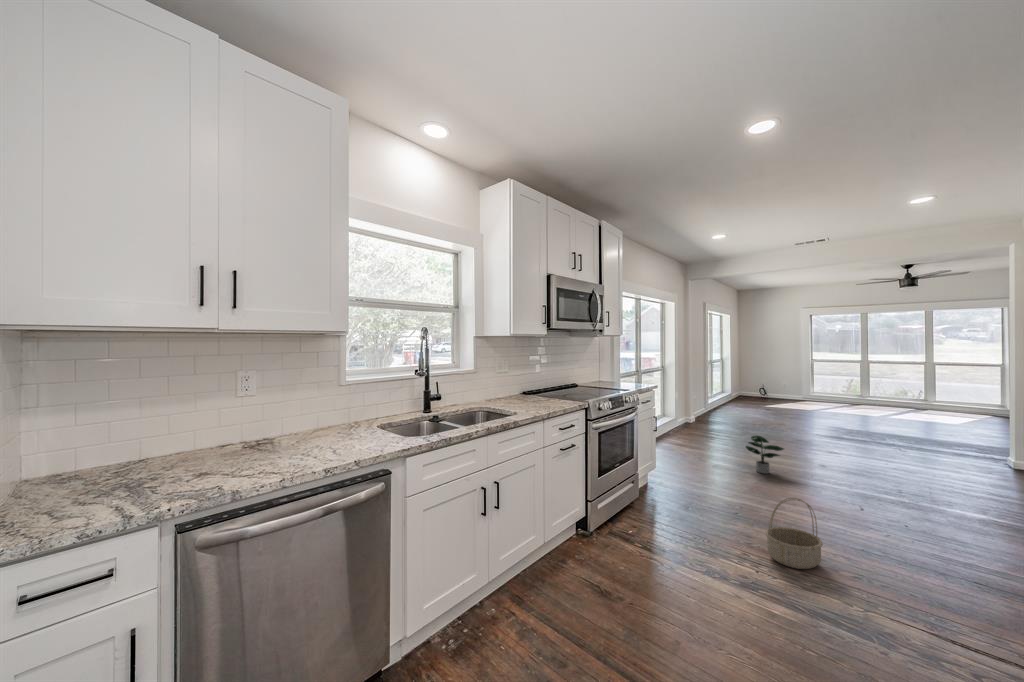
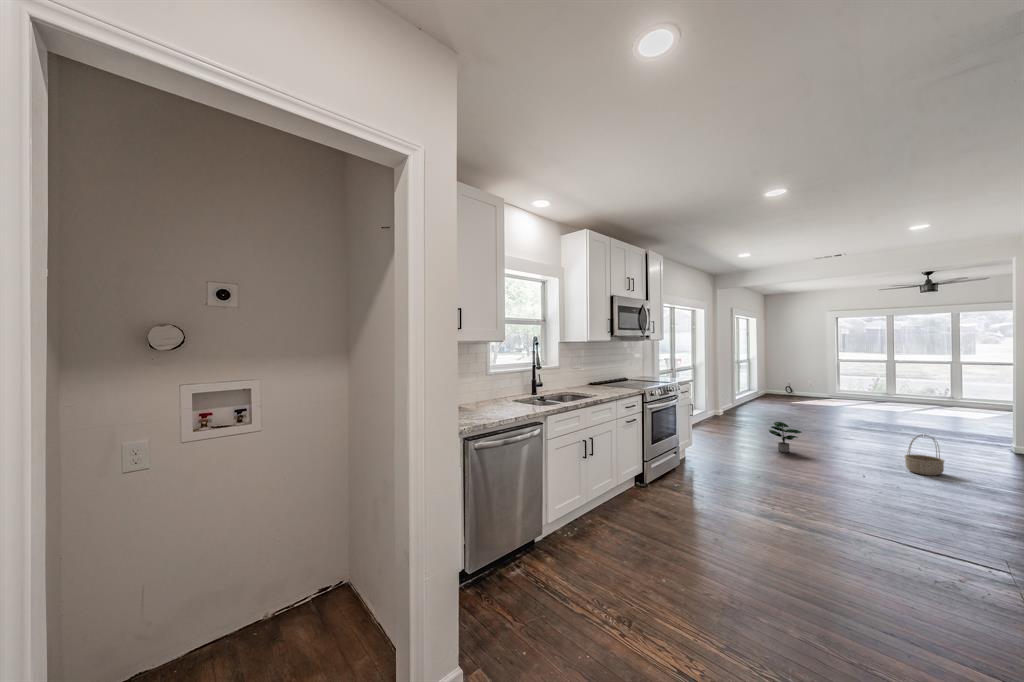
basket: present [766,498,823,569] -> present [904,435,944,476]

